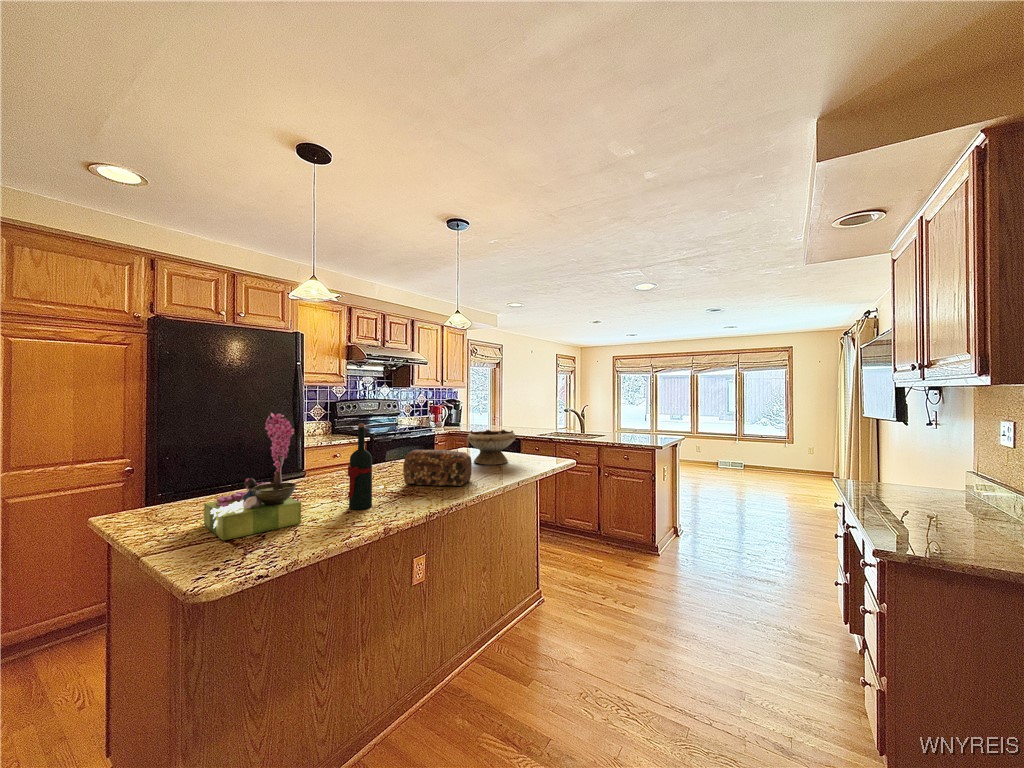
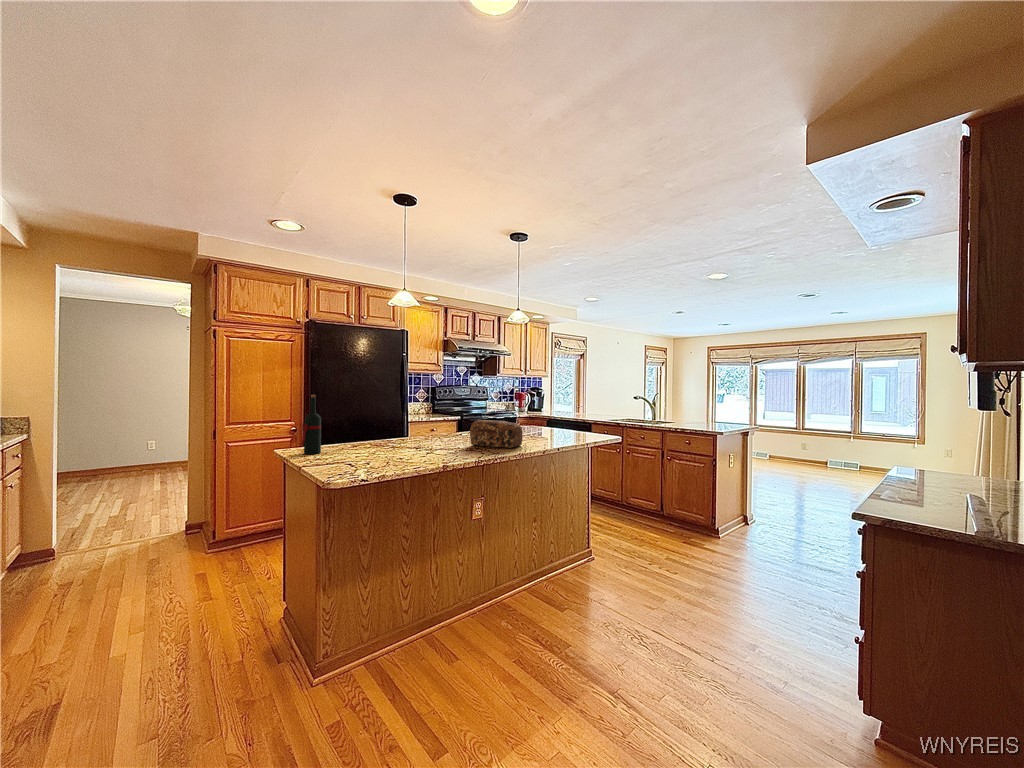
flower arrangement: present [204,413,301,541] -> none [339,386,396,464]
wine bottle: present [348,424,372,510] -> present [301,395,321,454]
bowl: present [467,430,516,464] -> none [528,409,568,437]

